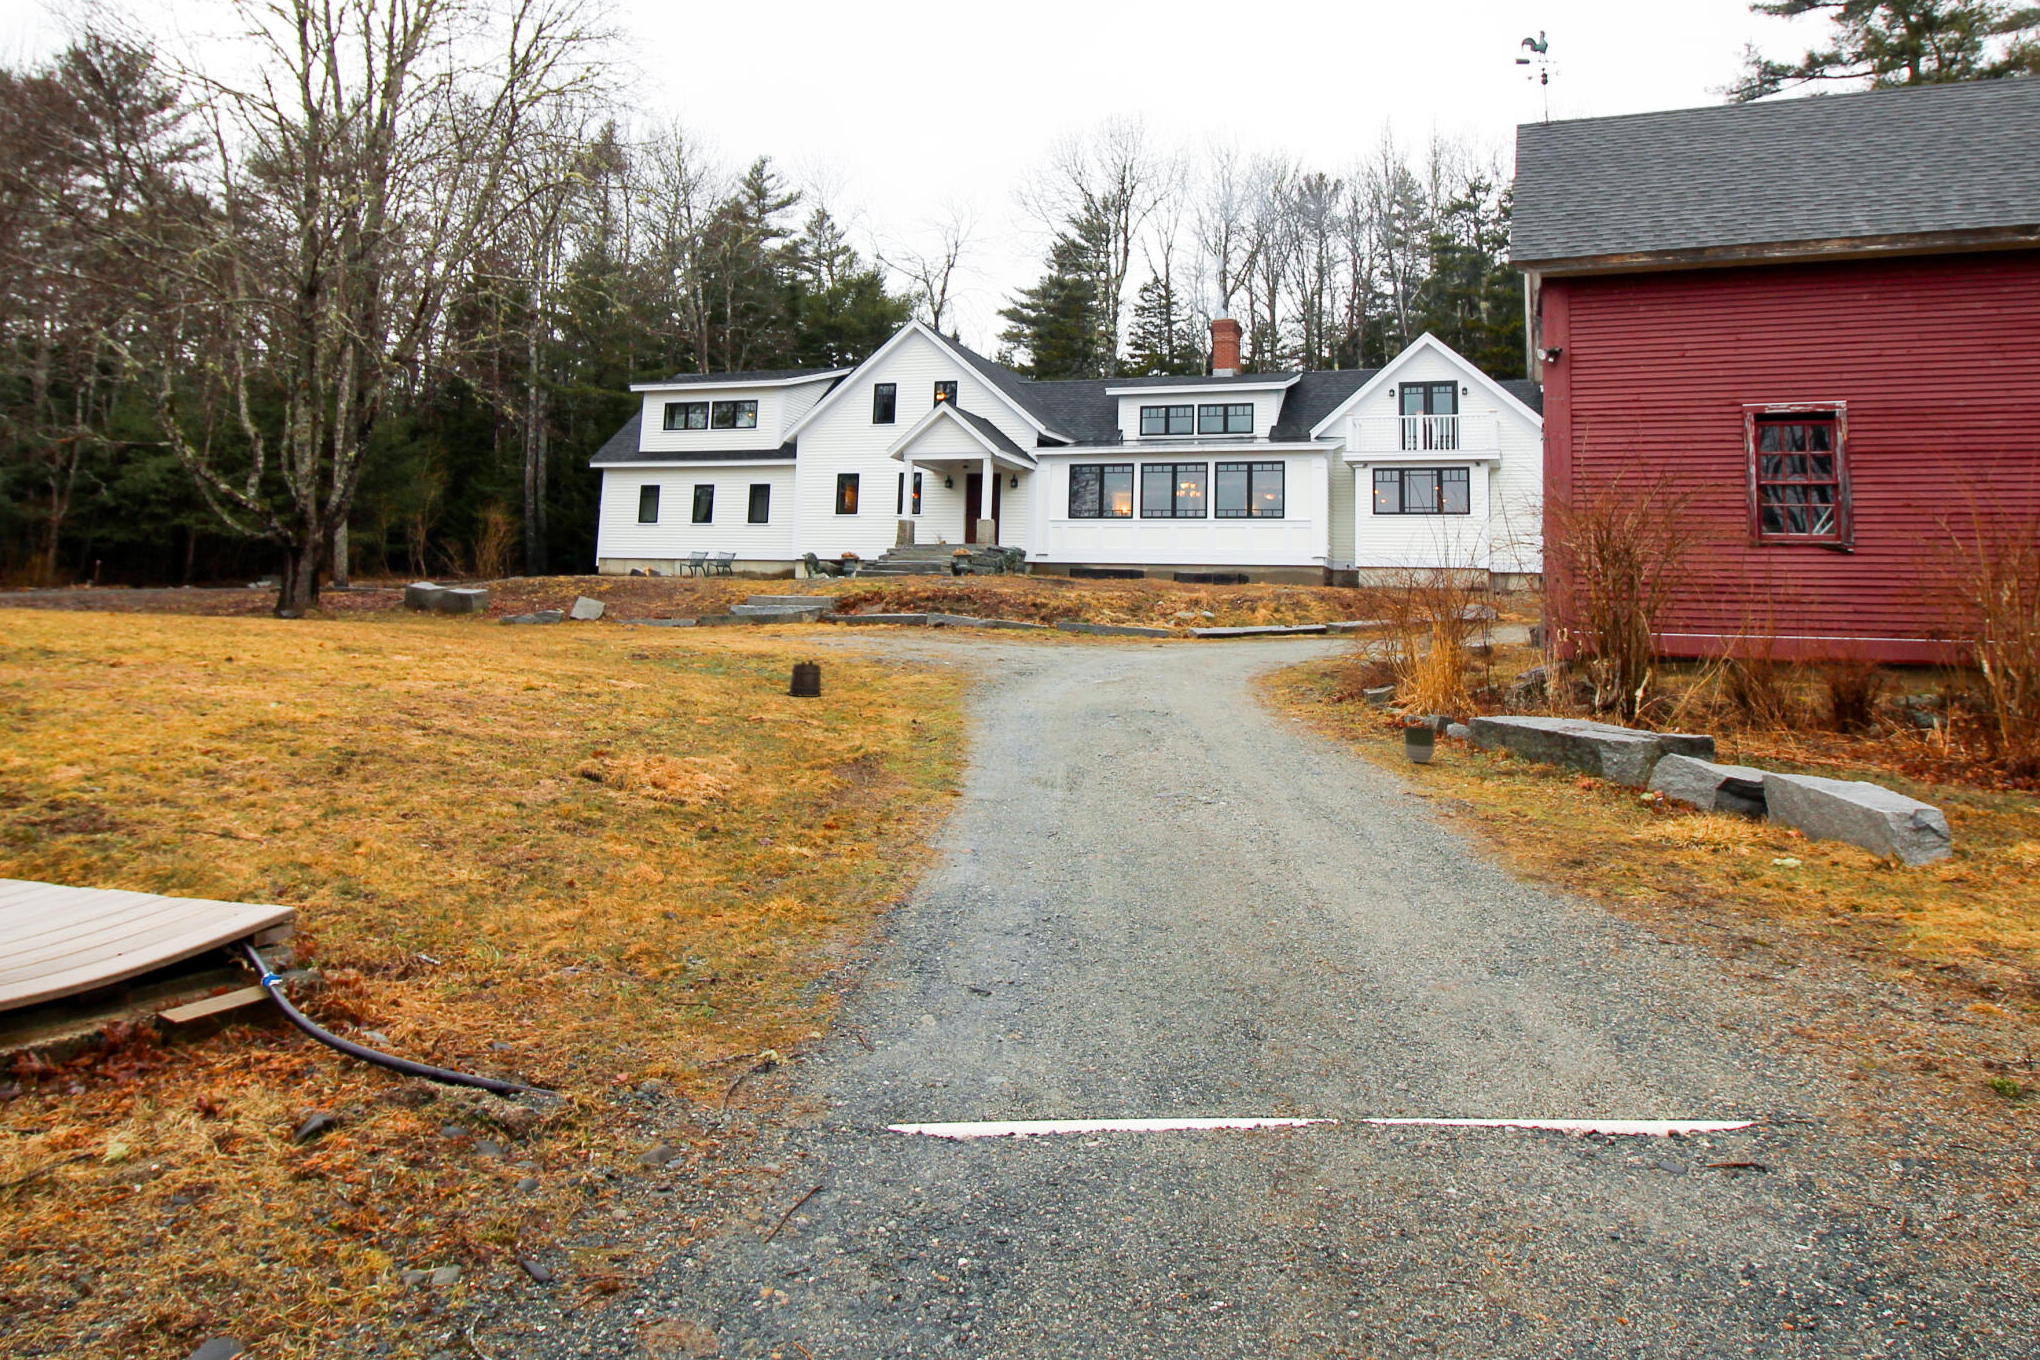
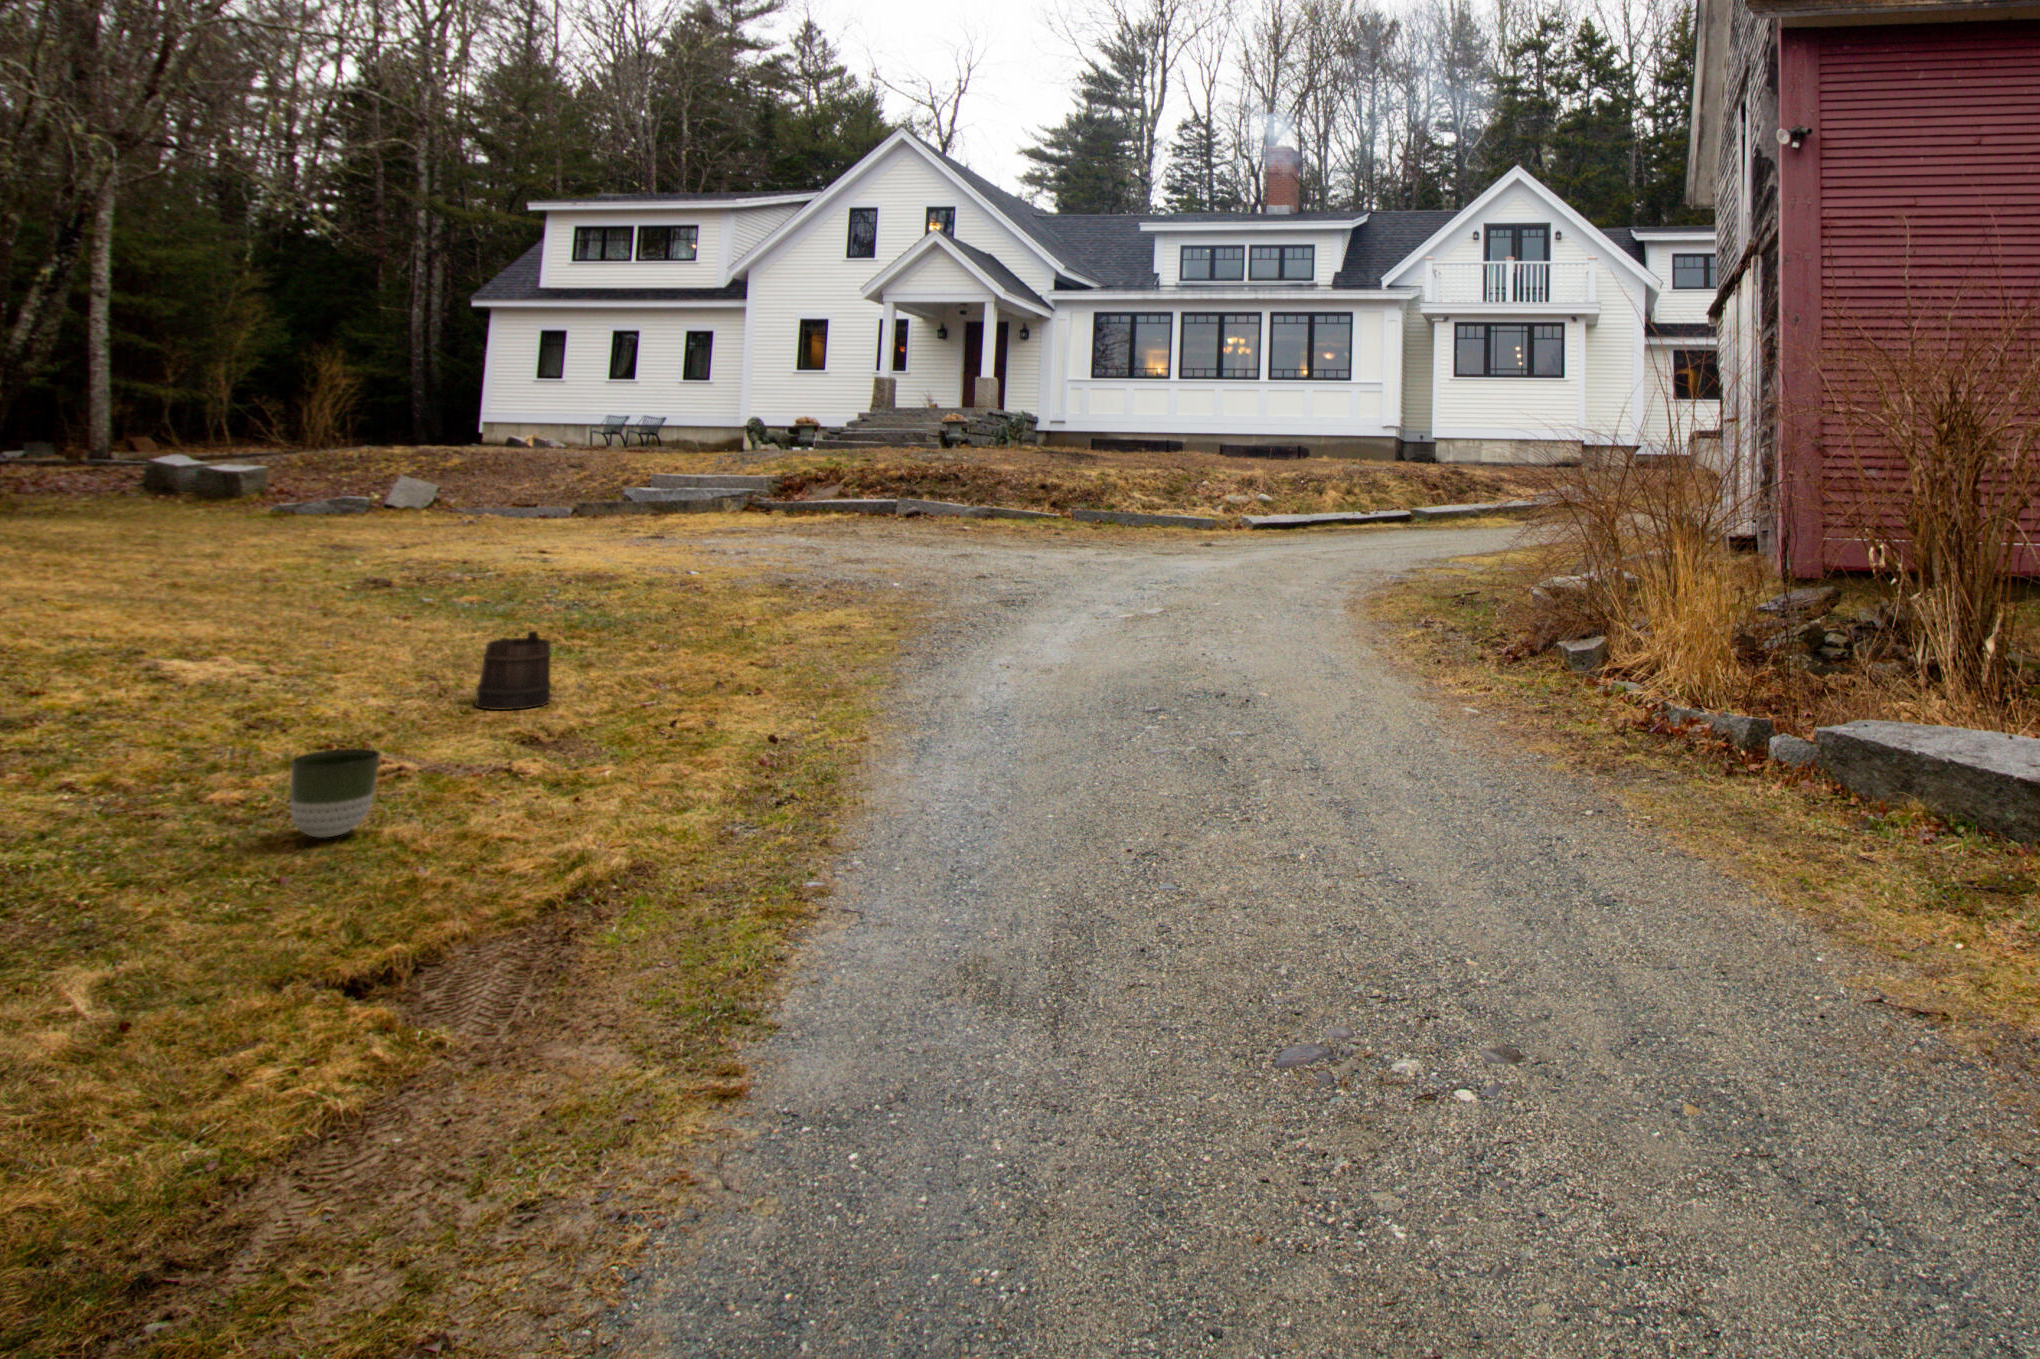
planter: present [1404,727,1436,763] -> present [291,749,380,838]

